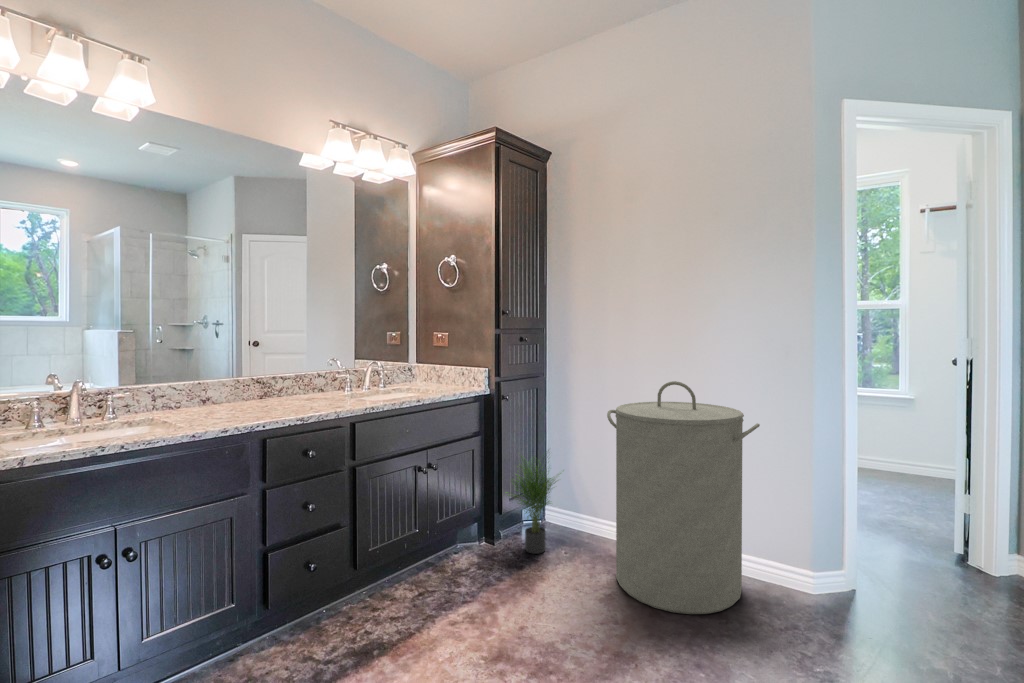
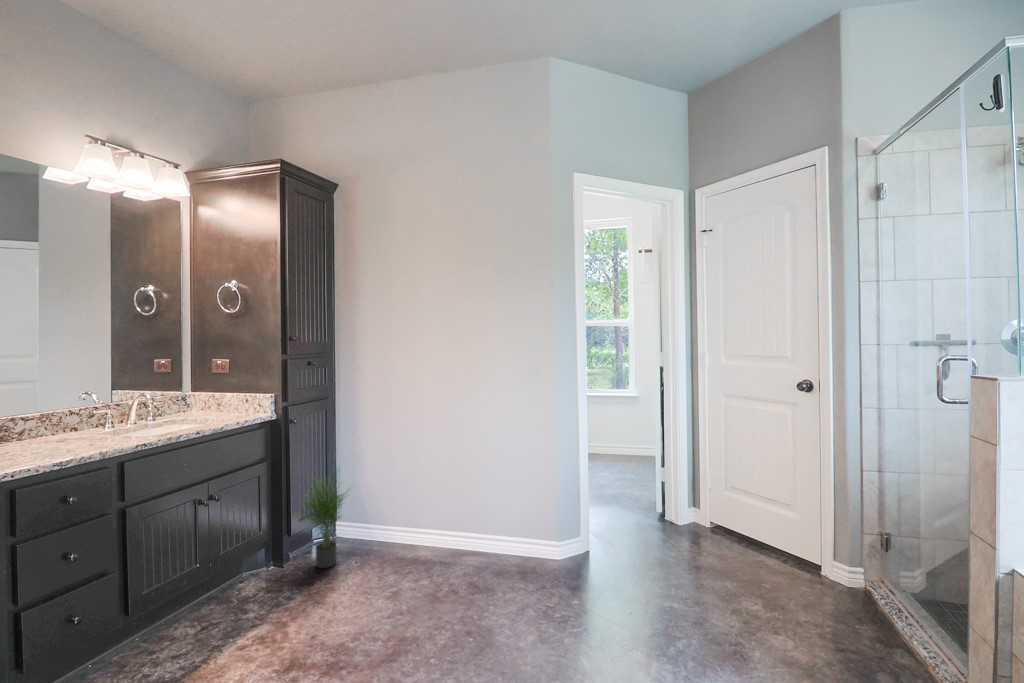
laundry hamper: present [607,381,760,614] -> none [393,399,515,595]

